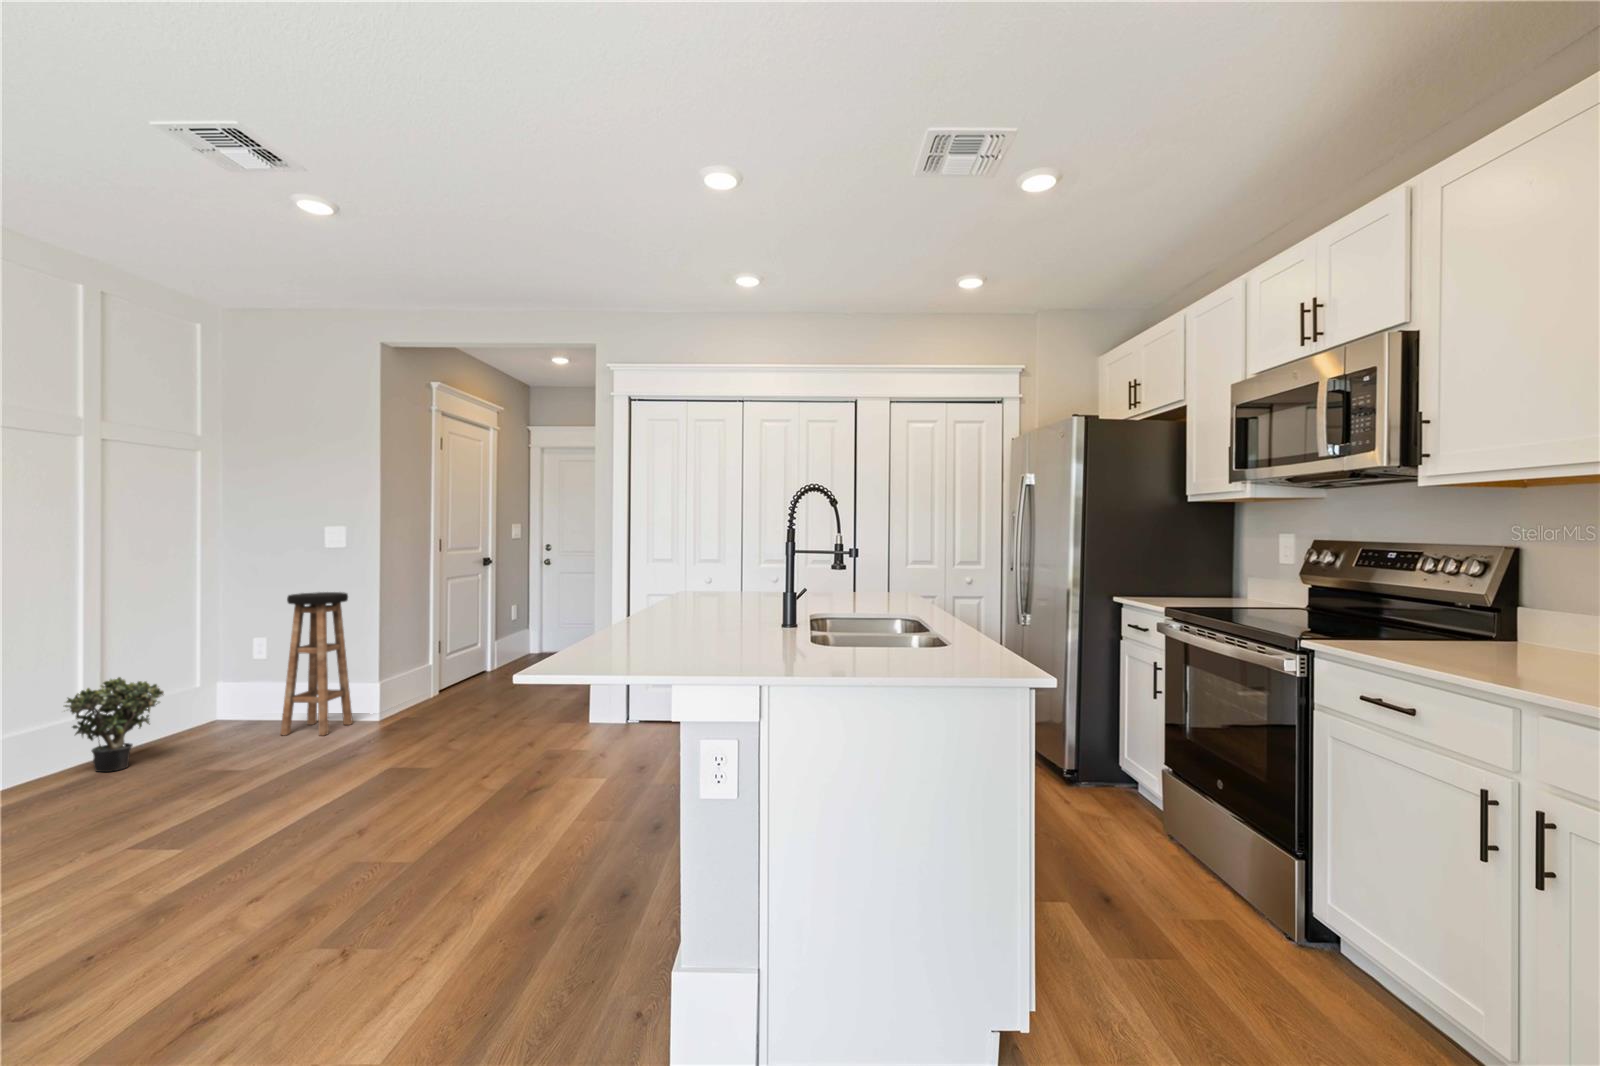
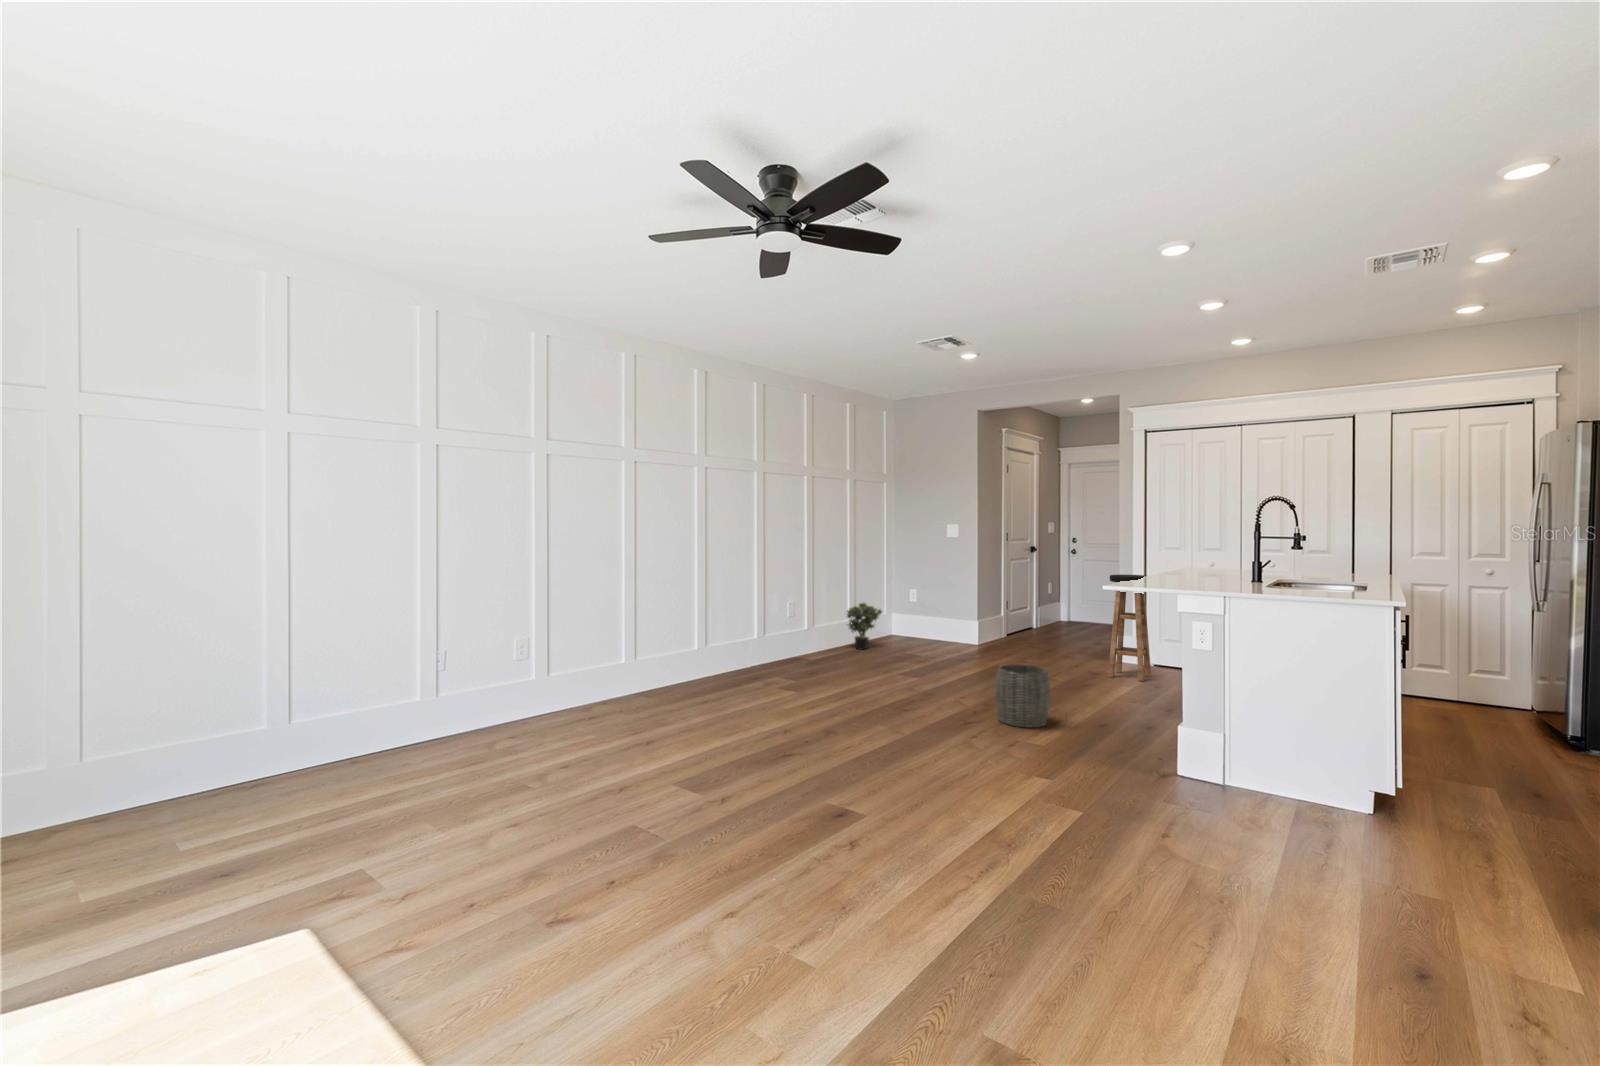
bar stool: present [281,592,353,736] -> present [1108,575,1151,681]
woven basket: none [307,814,437,975] -> present [995,664,1050,727]

